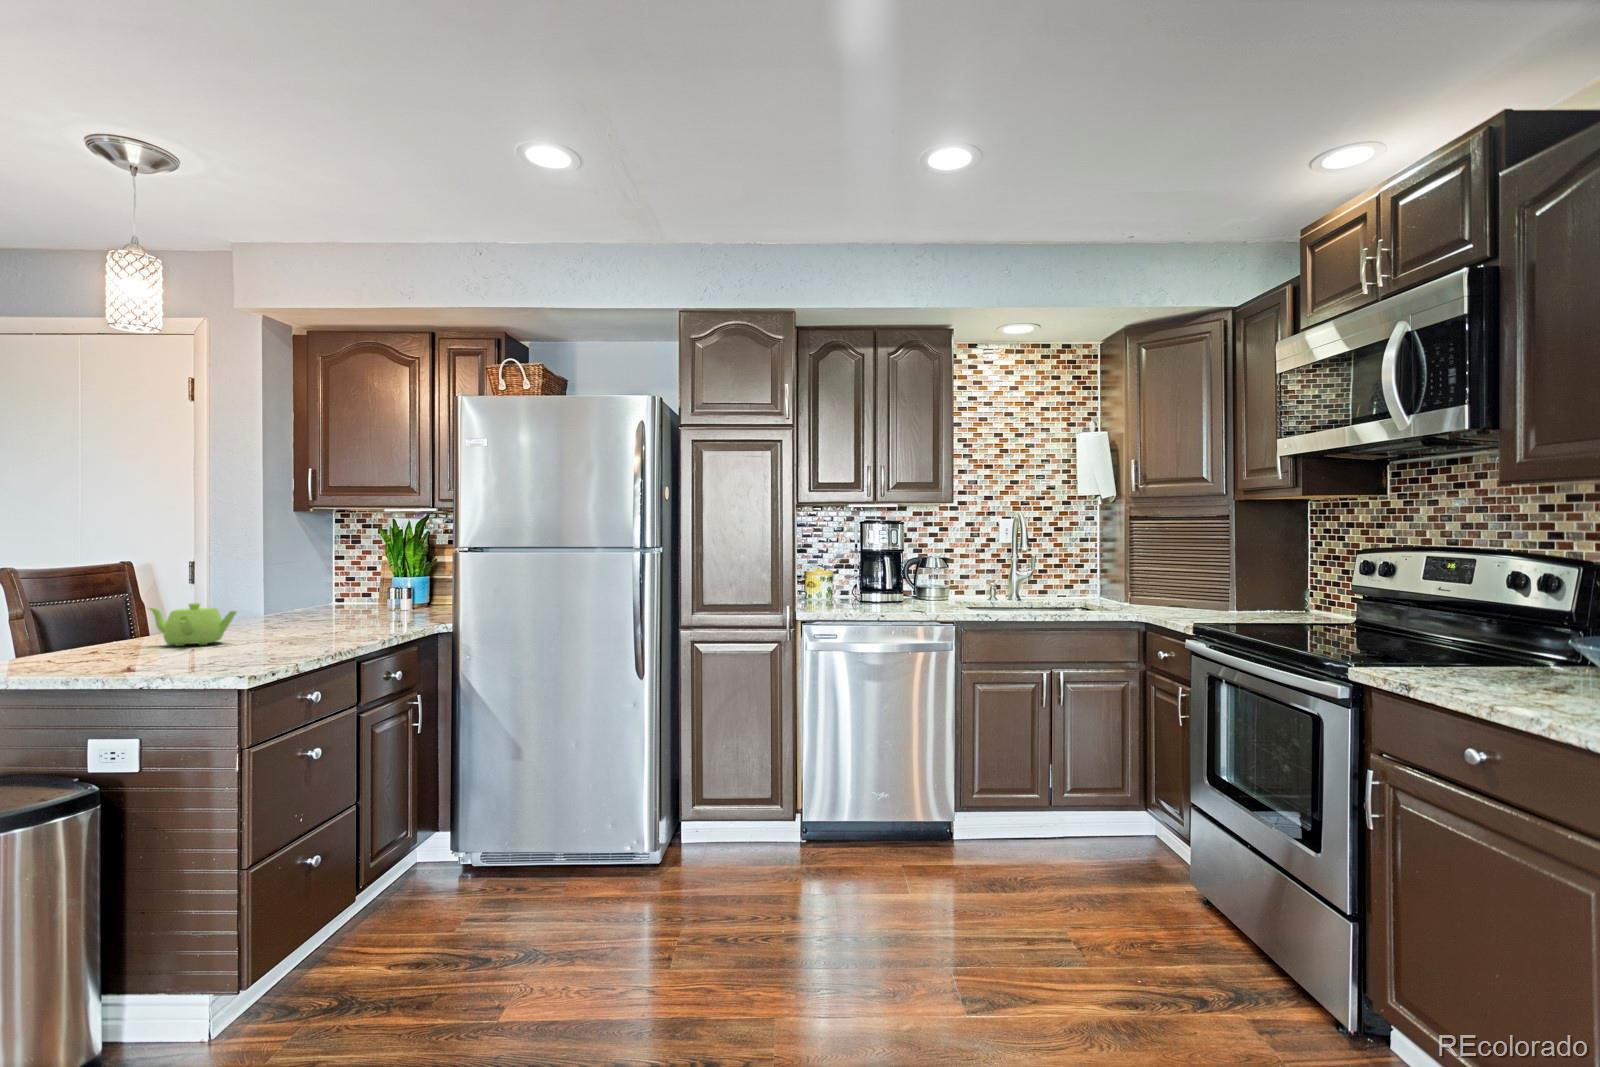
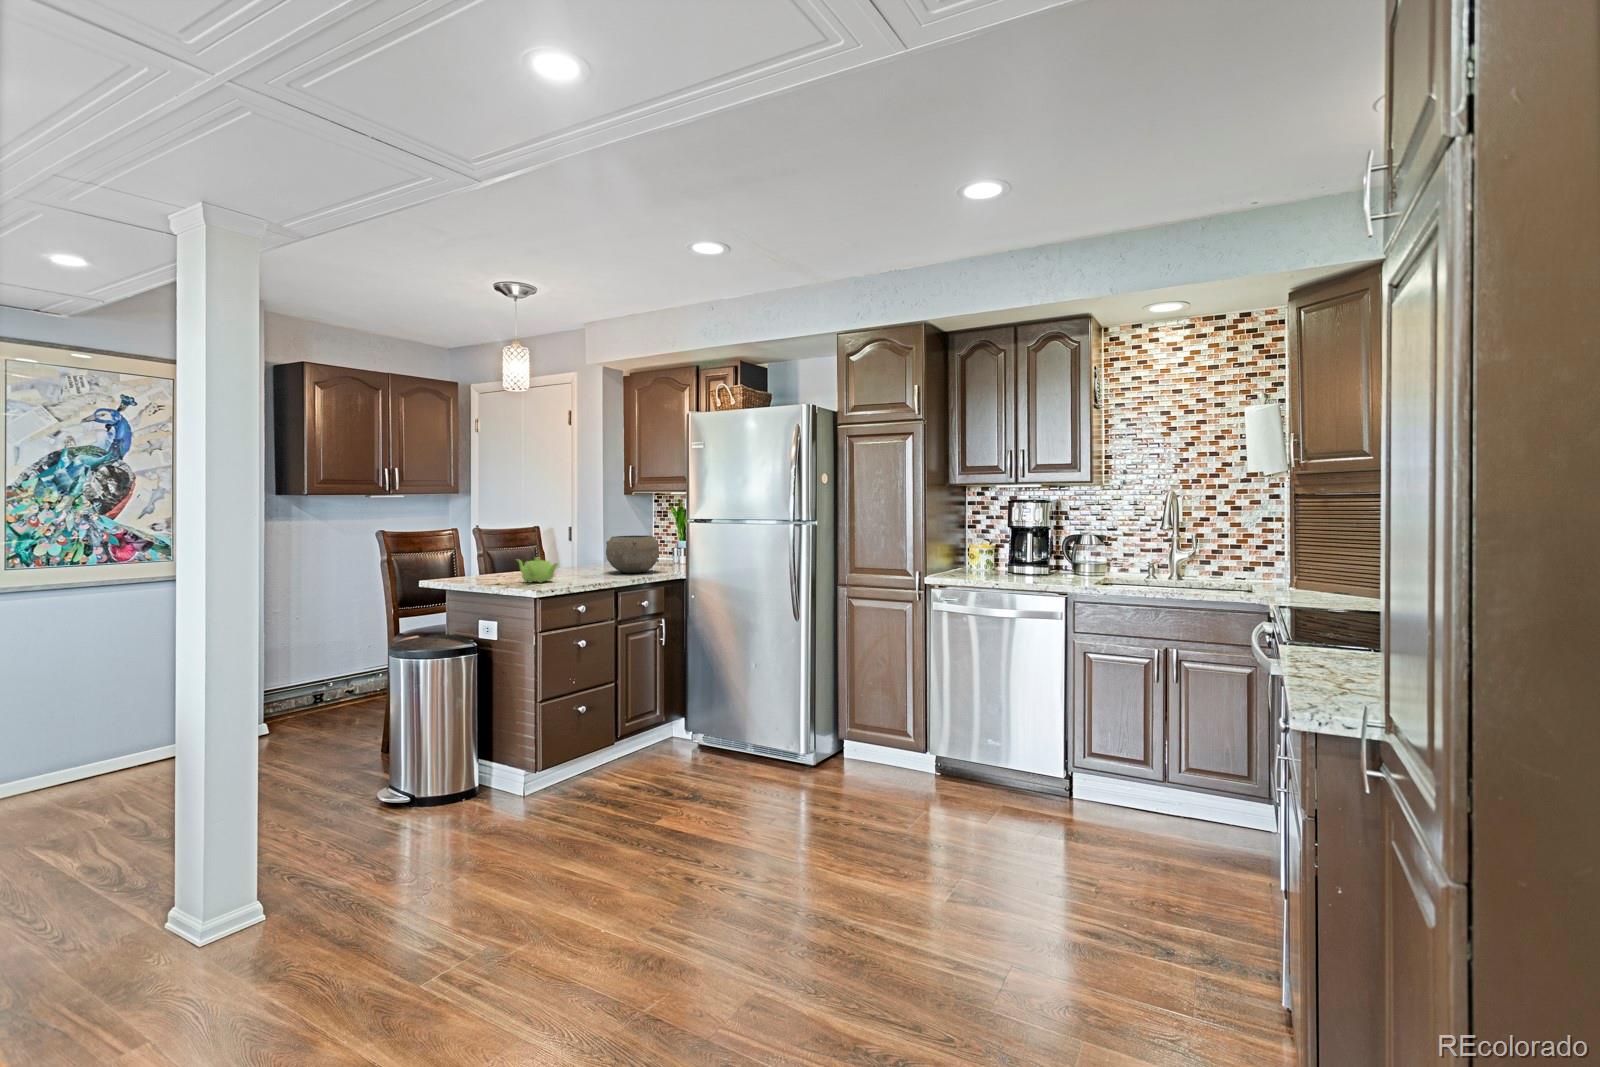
ceramic bowl: none [295,568,386,624] -> present [606,535,659,573]

